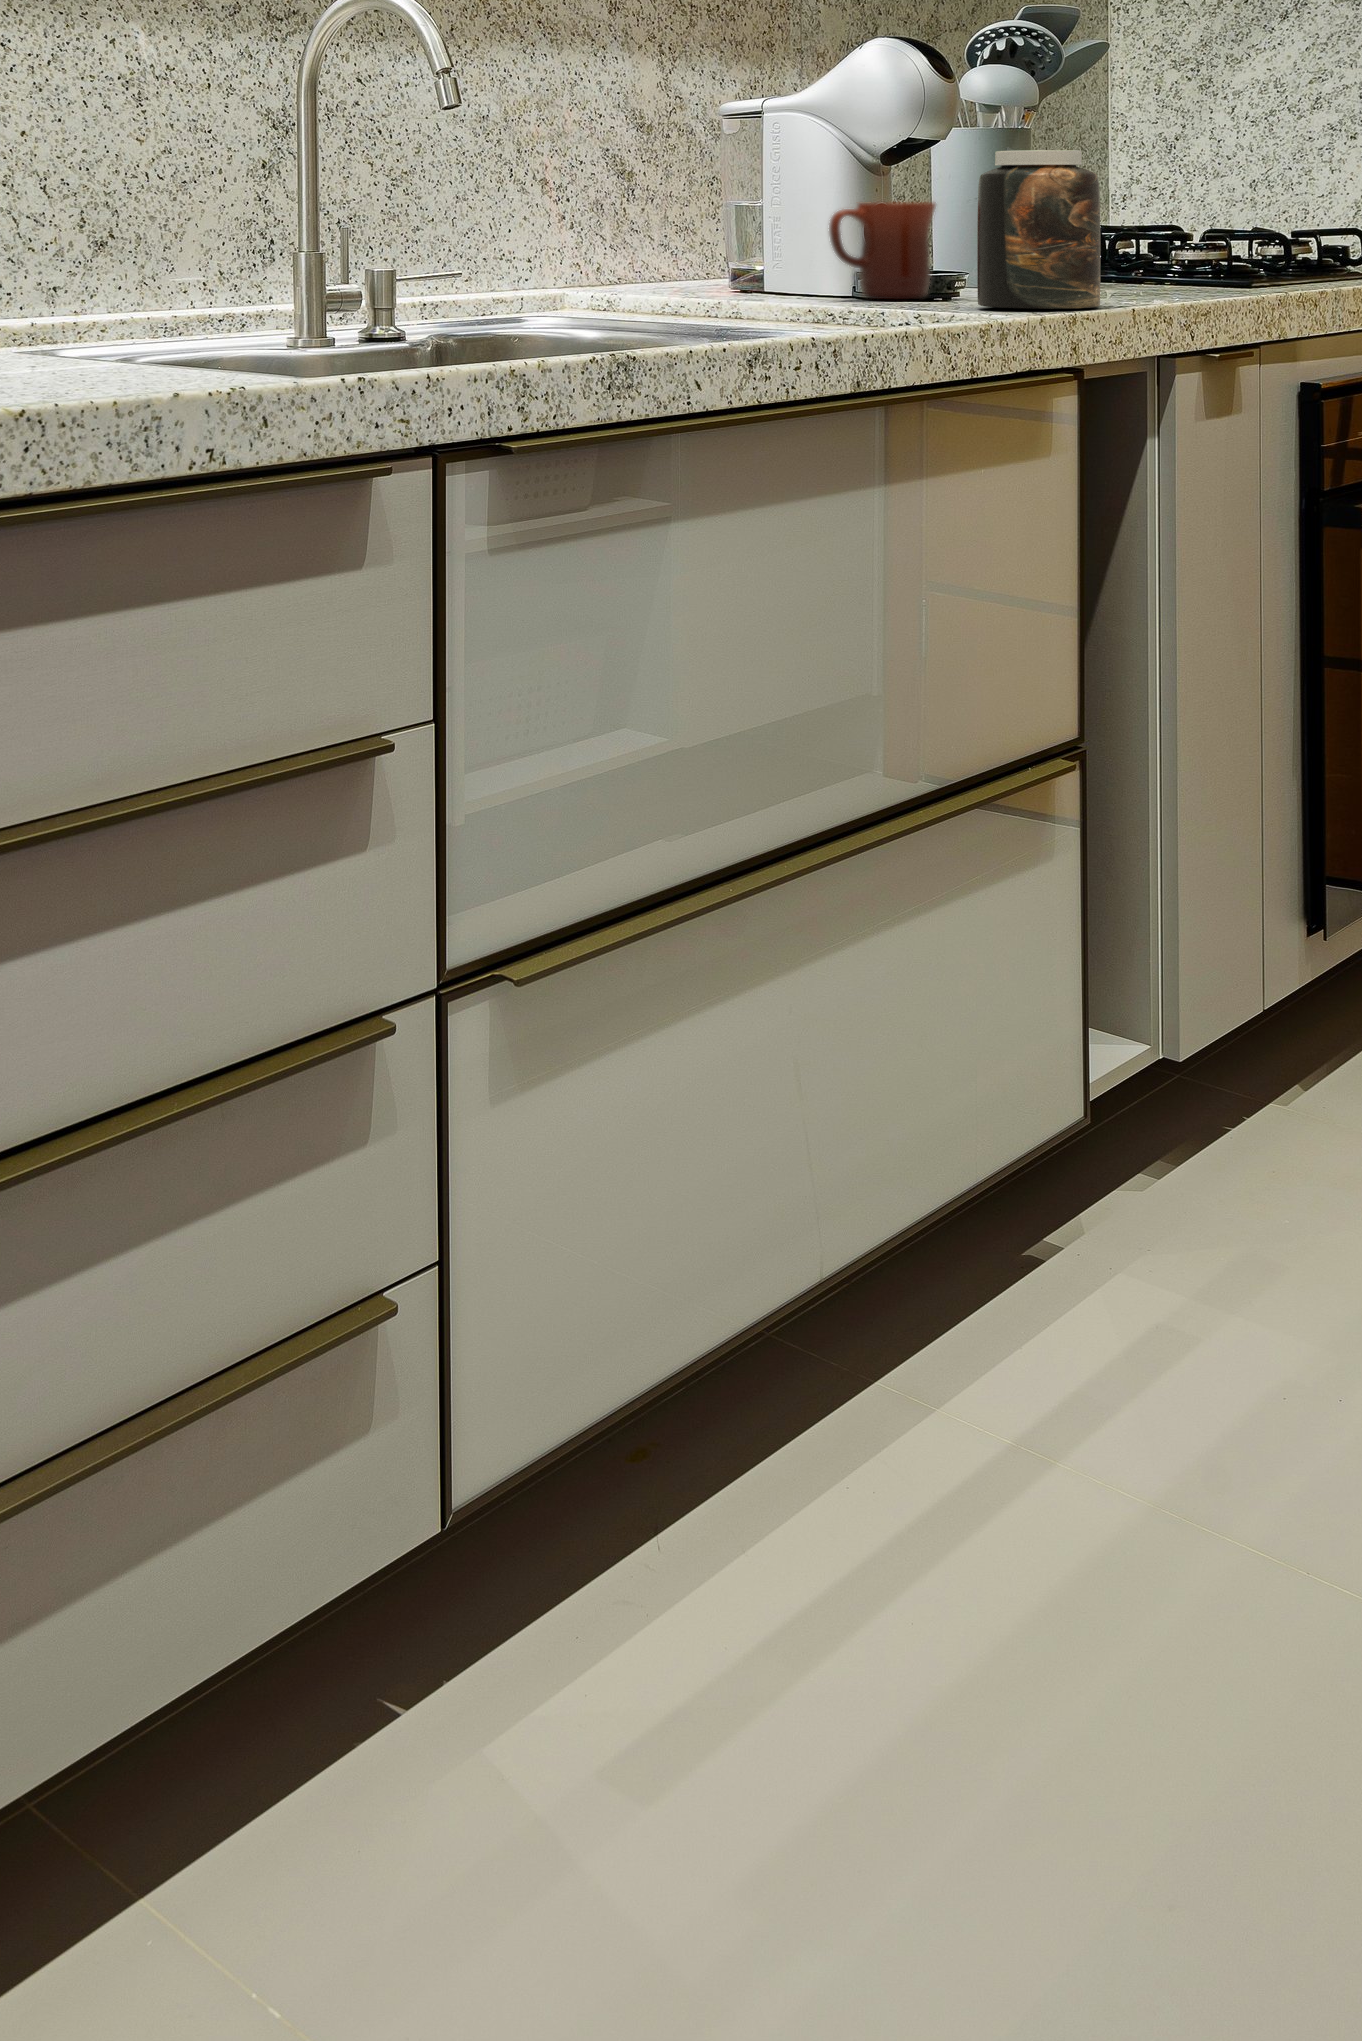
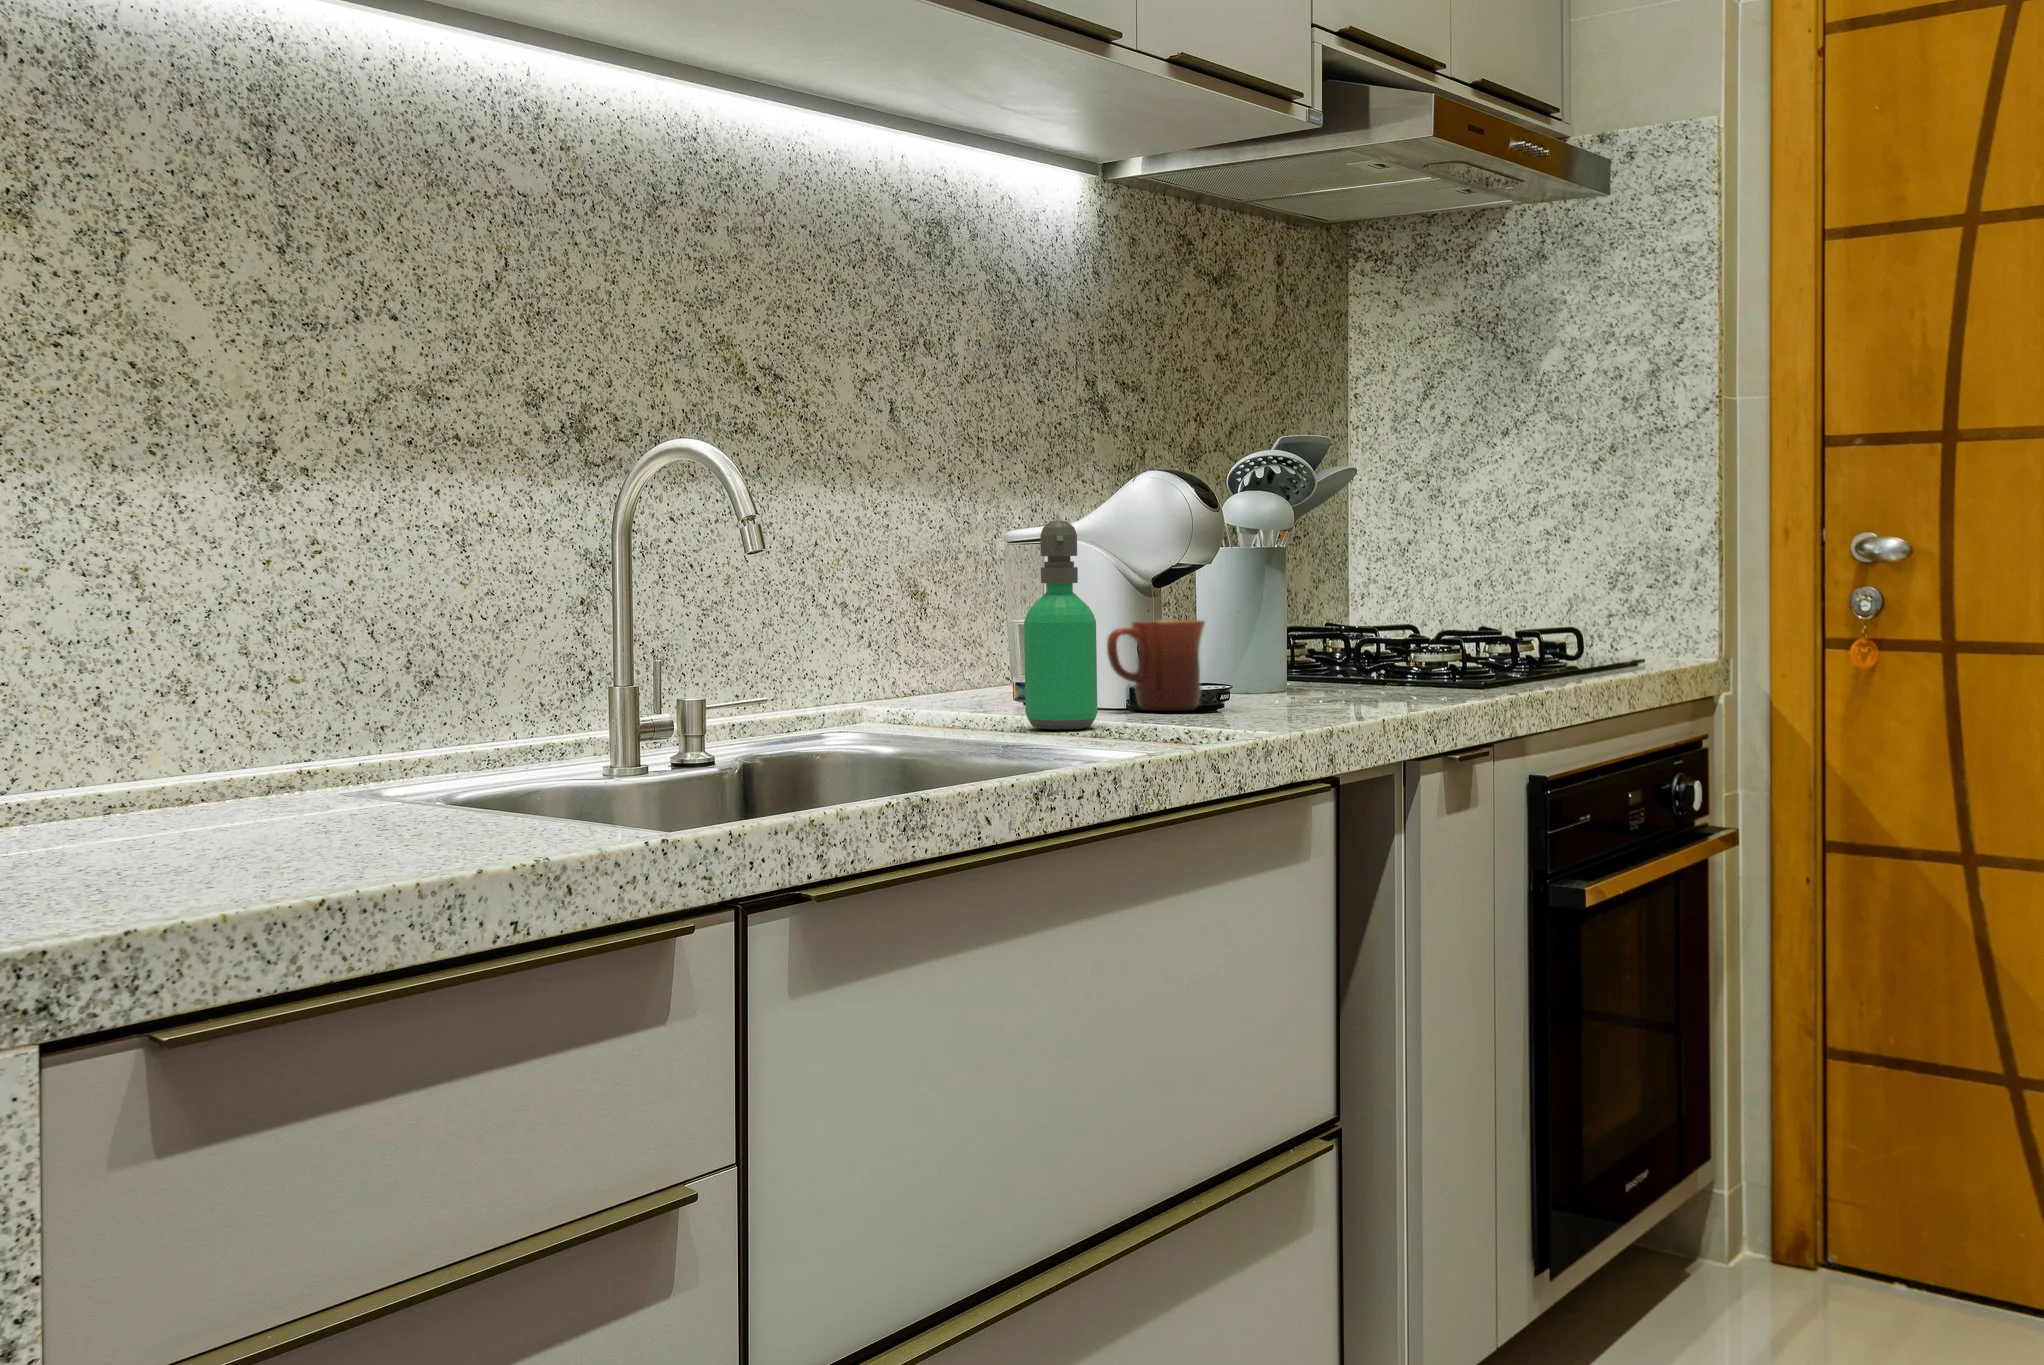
soap dispenser: none [740,87,817,310] -> present [1024,520,1097,729]
jar: present [977,150,1100,309] -> none [1245,578,1359,727]

